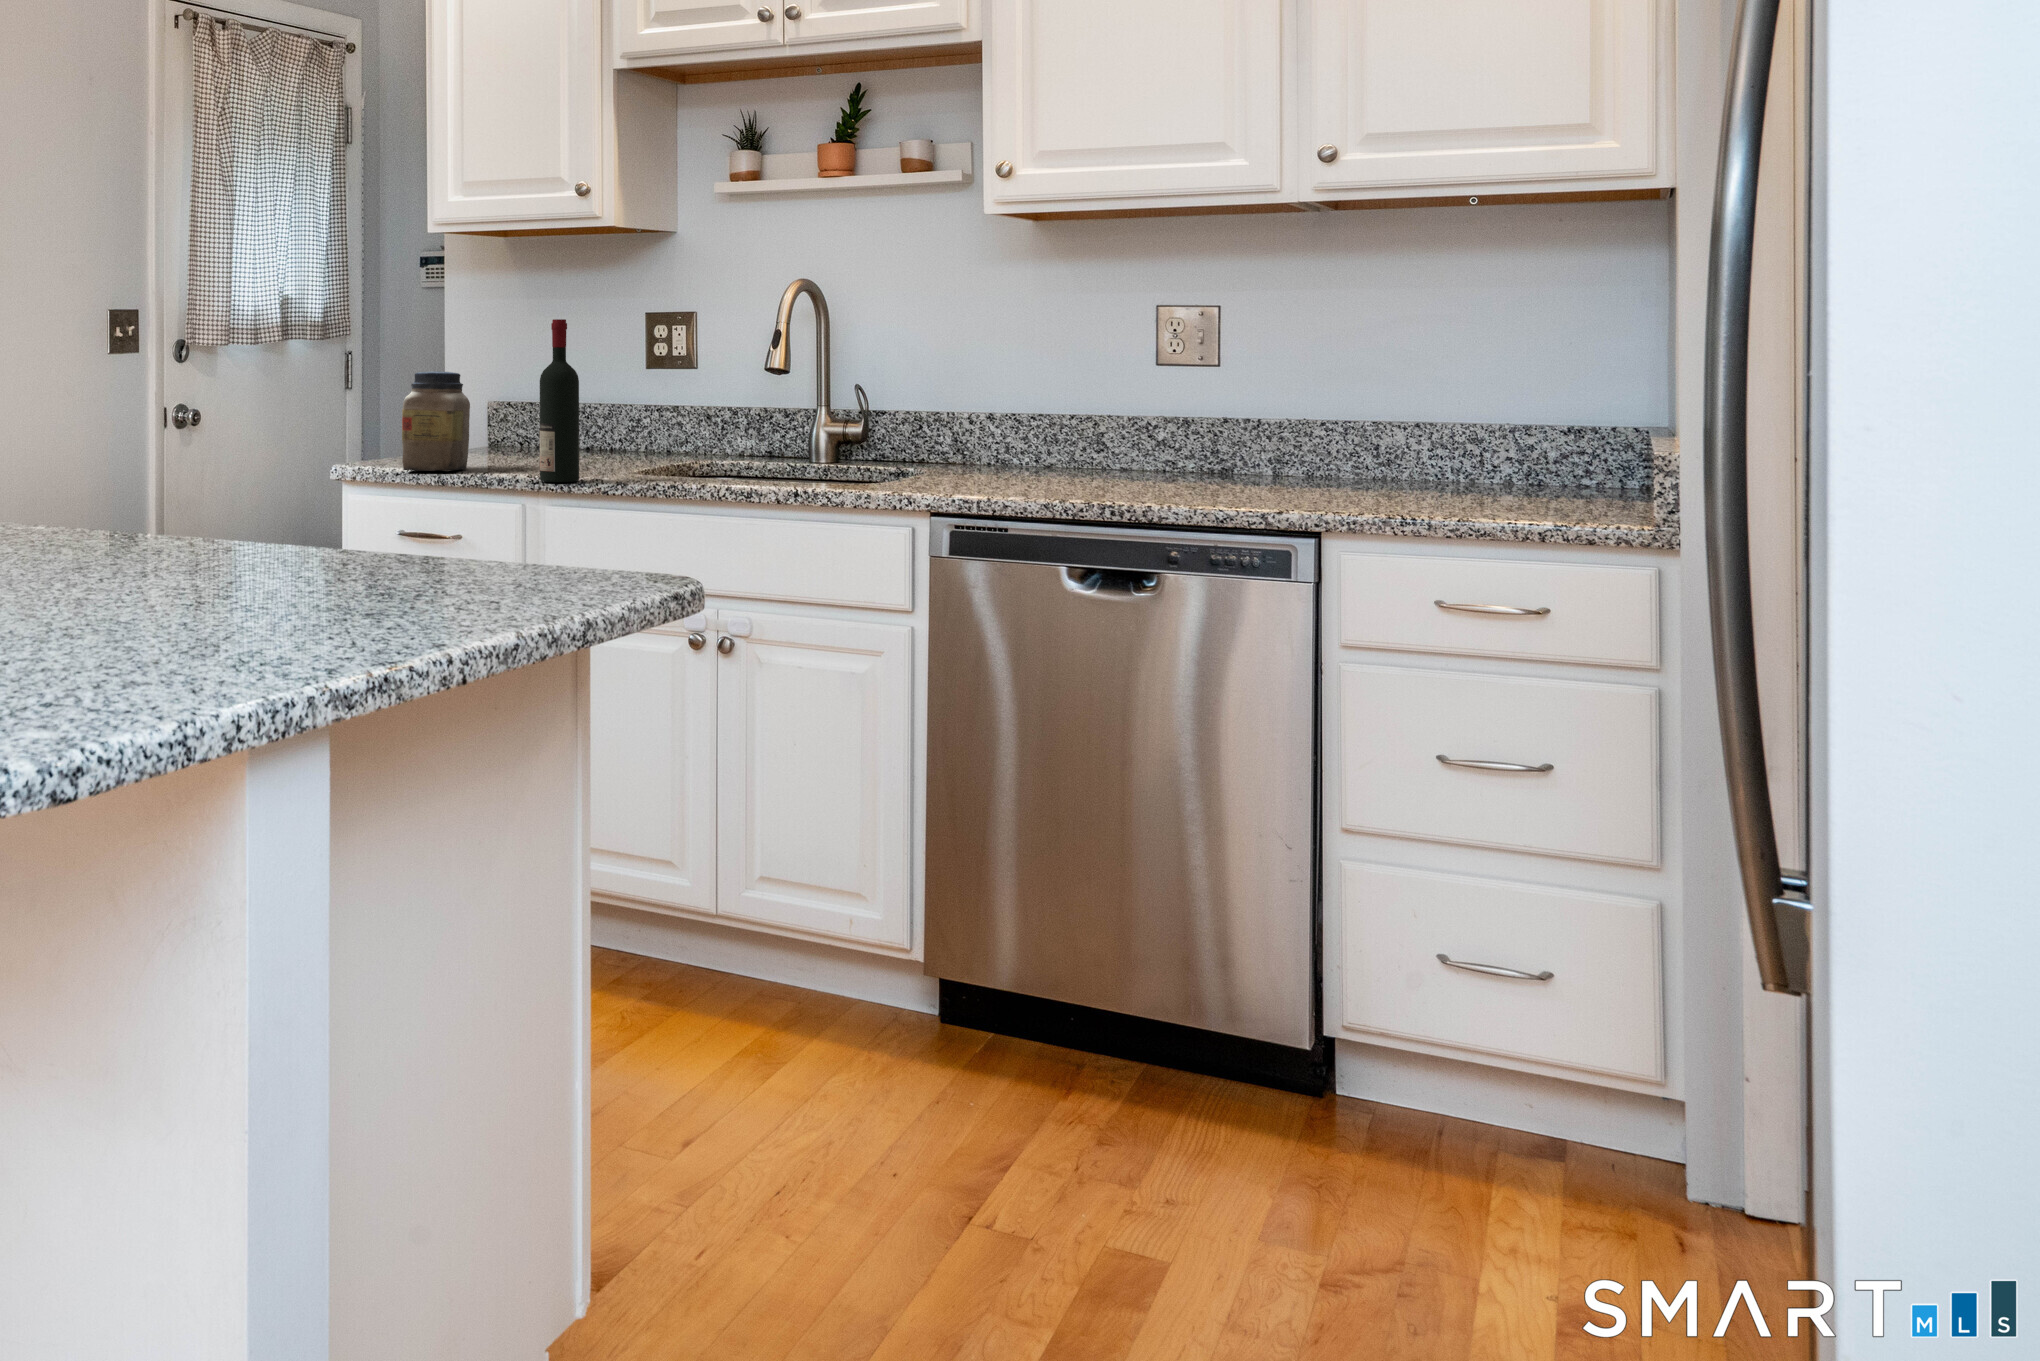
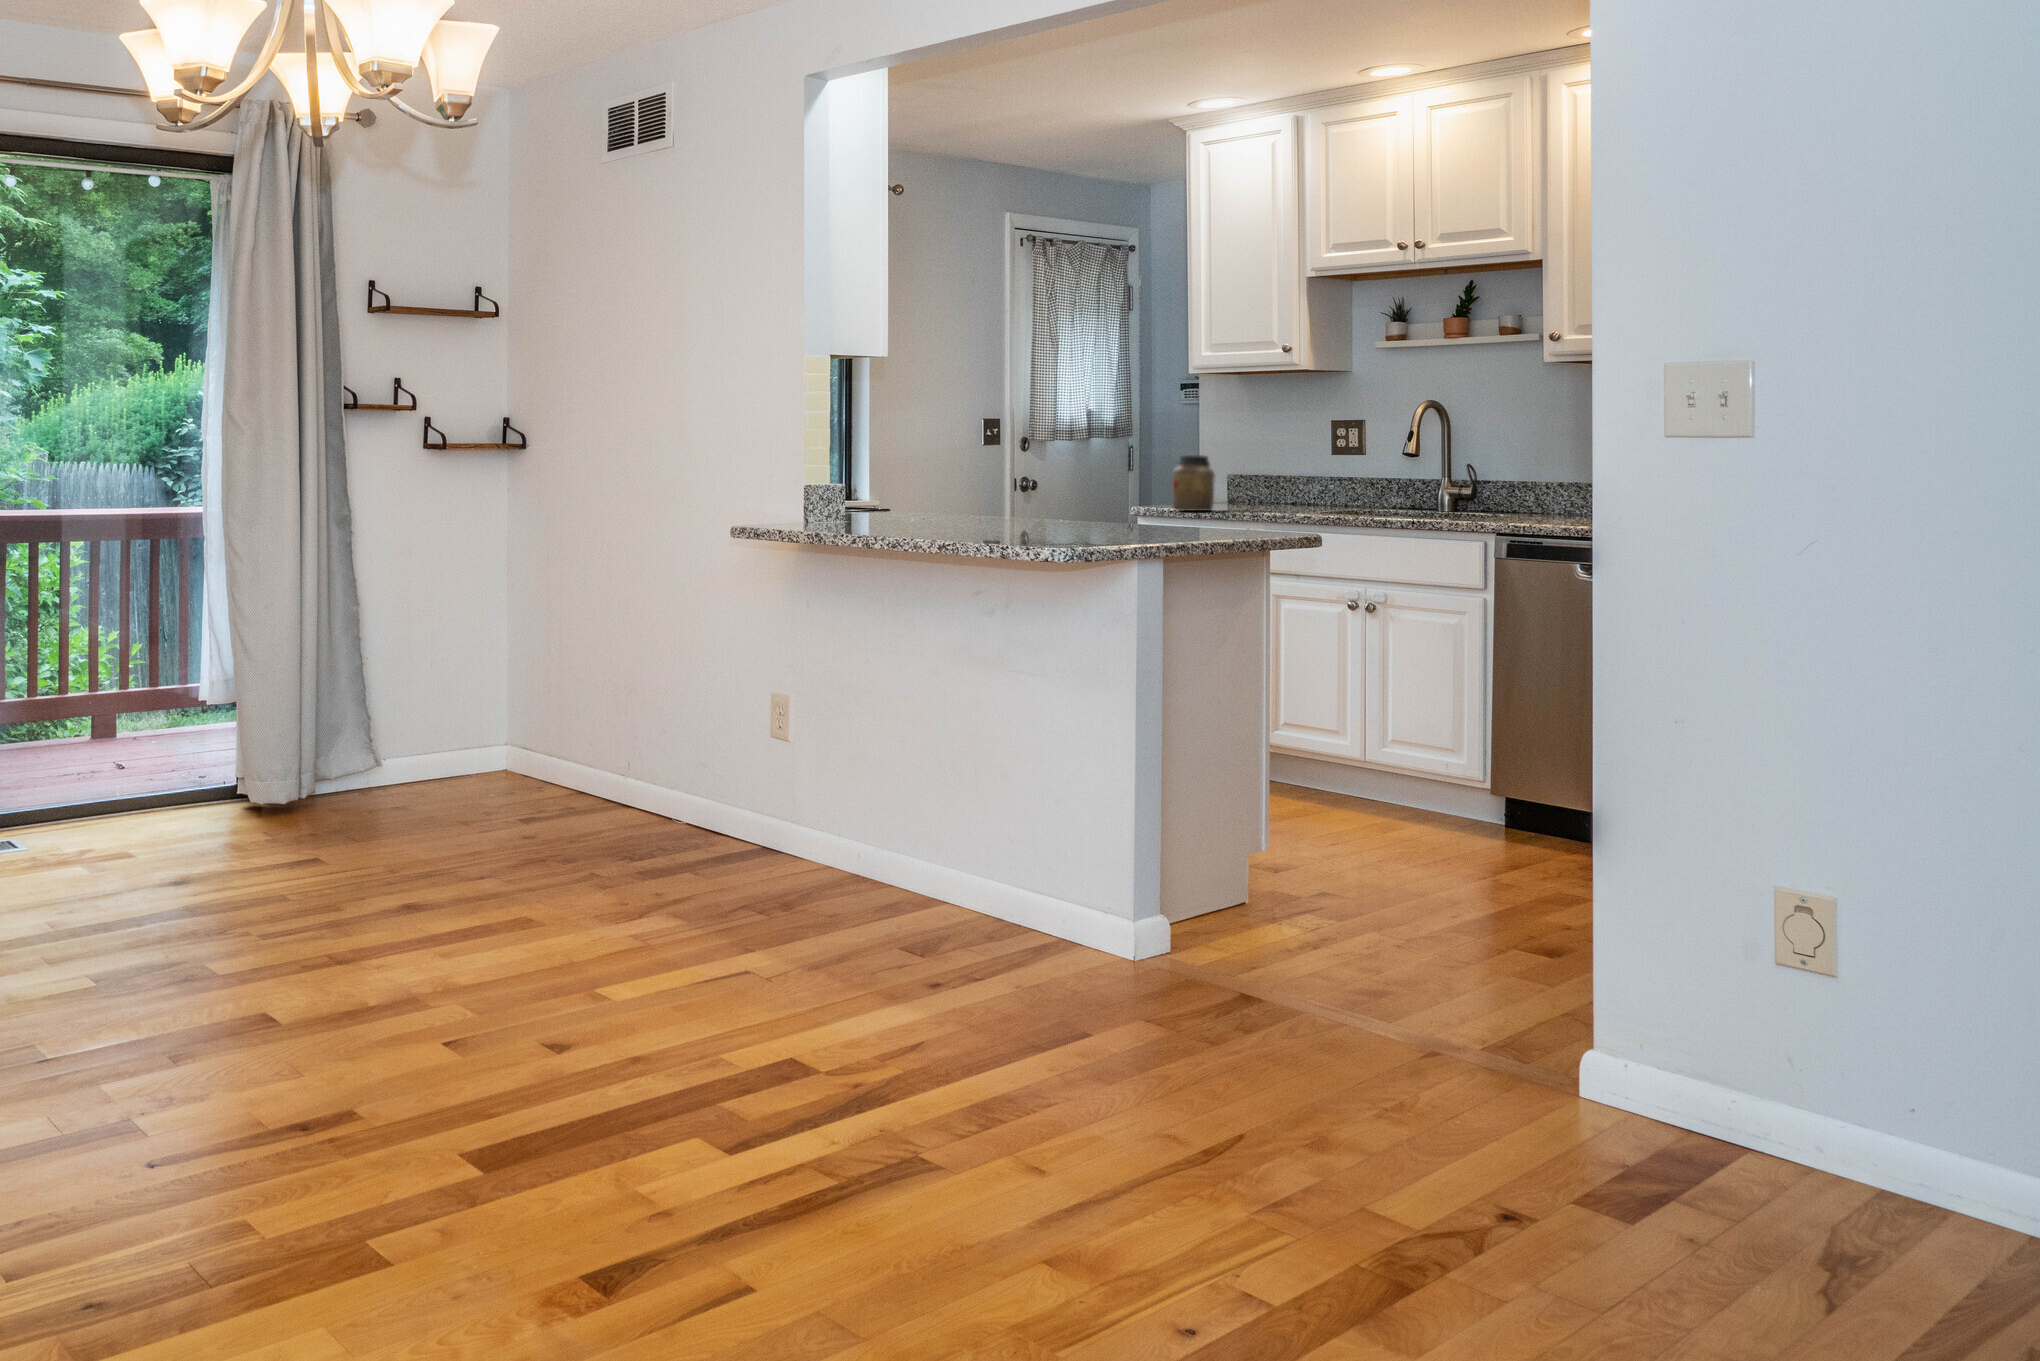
wine bottle: present [540,319,579,482] -> none [1256,425,1281,516]

